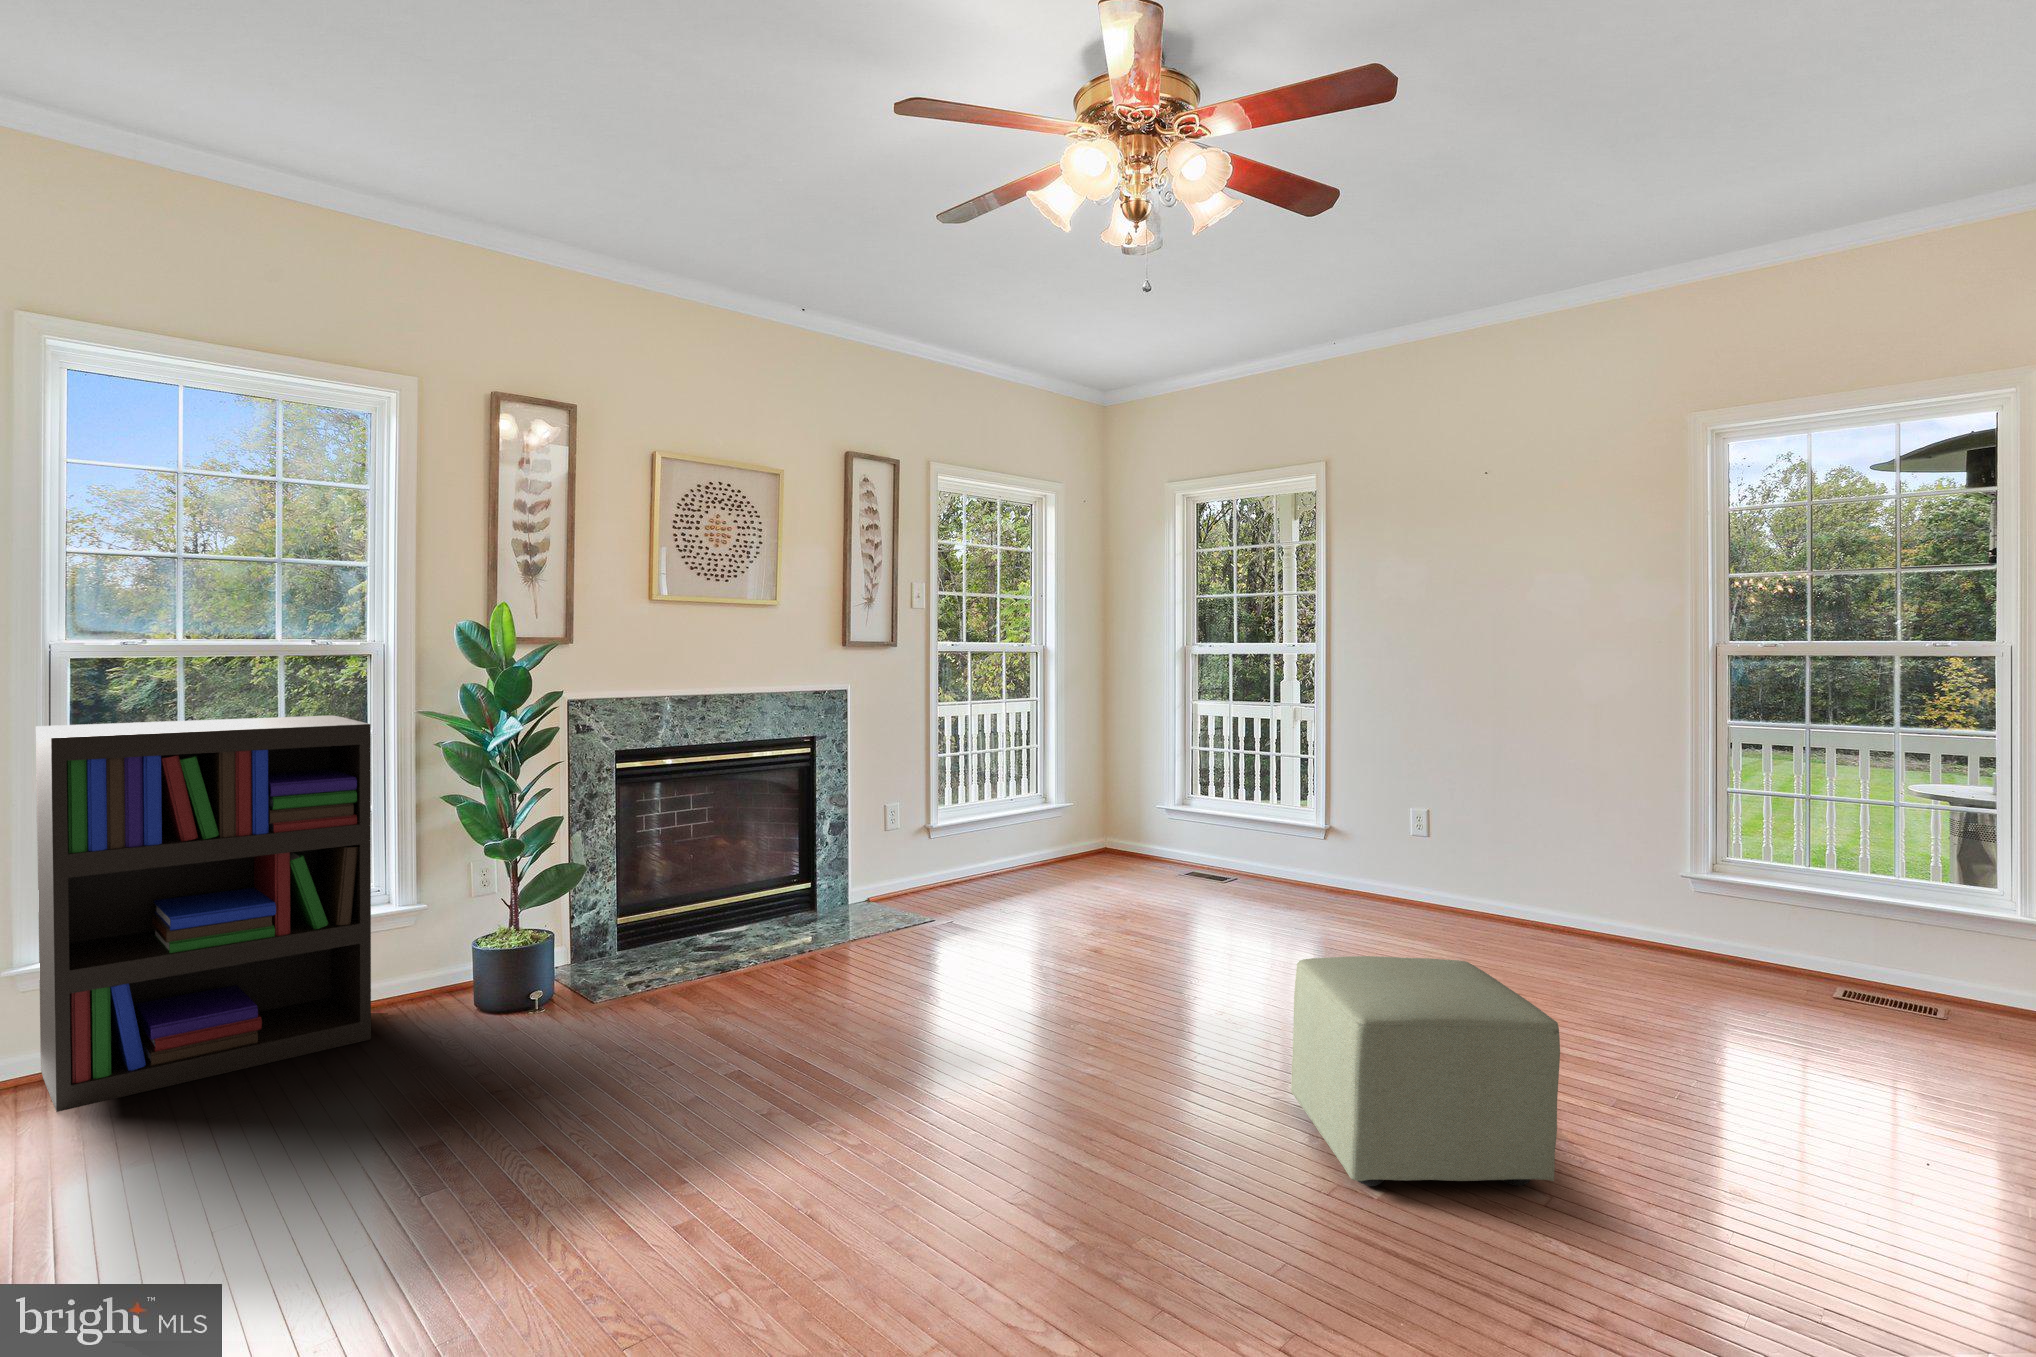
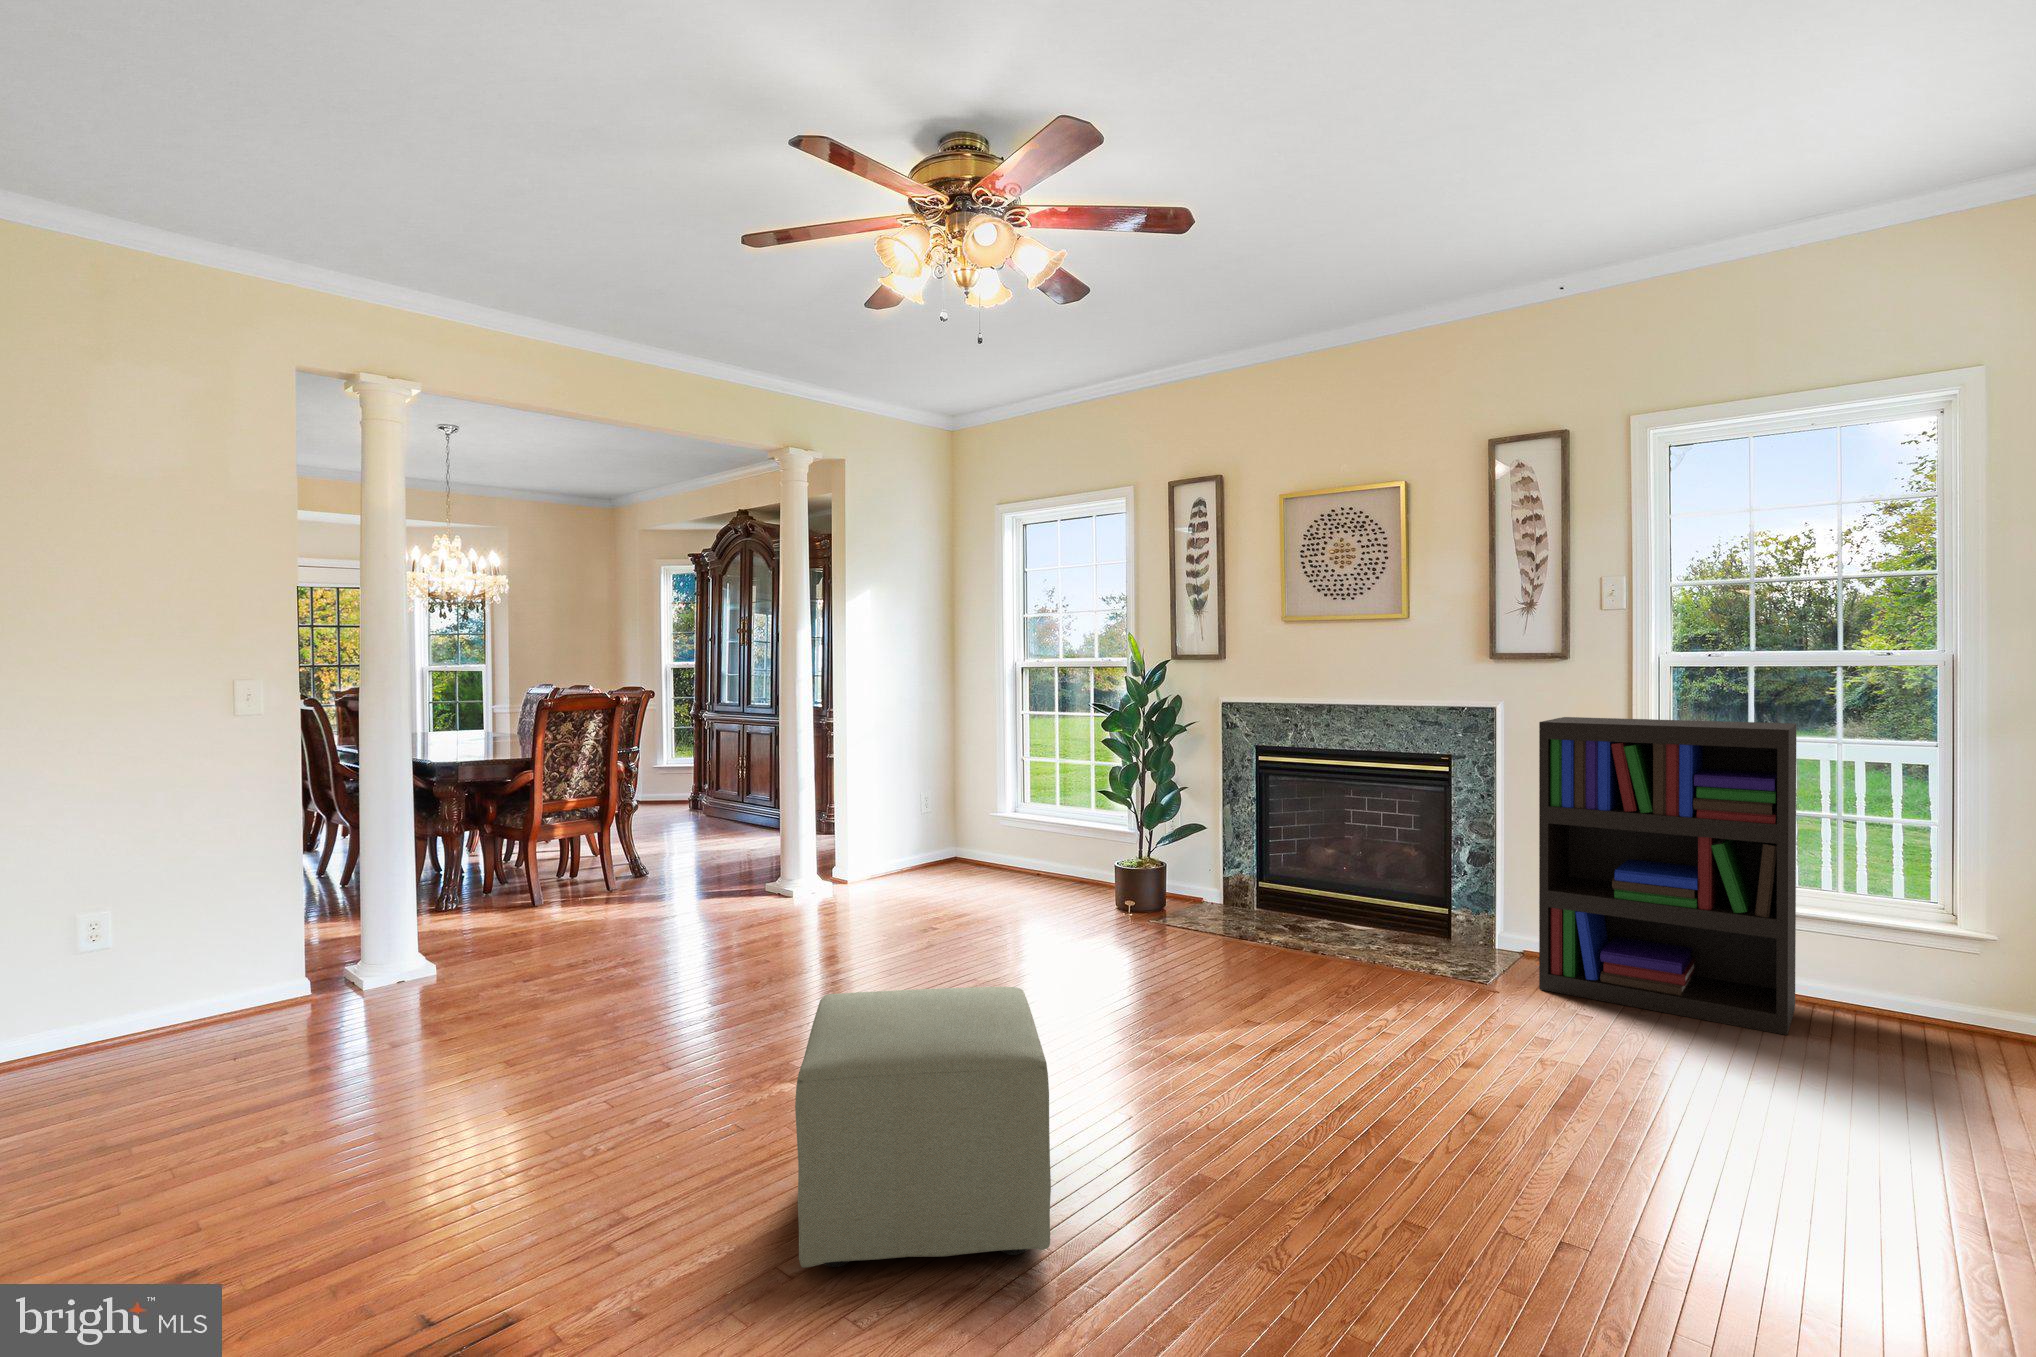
bookshelf: present [36,715,371,1112] -> present [1539,717,1797,1035]

